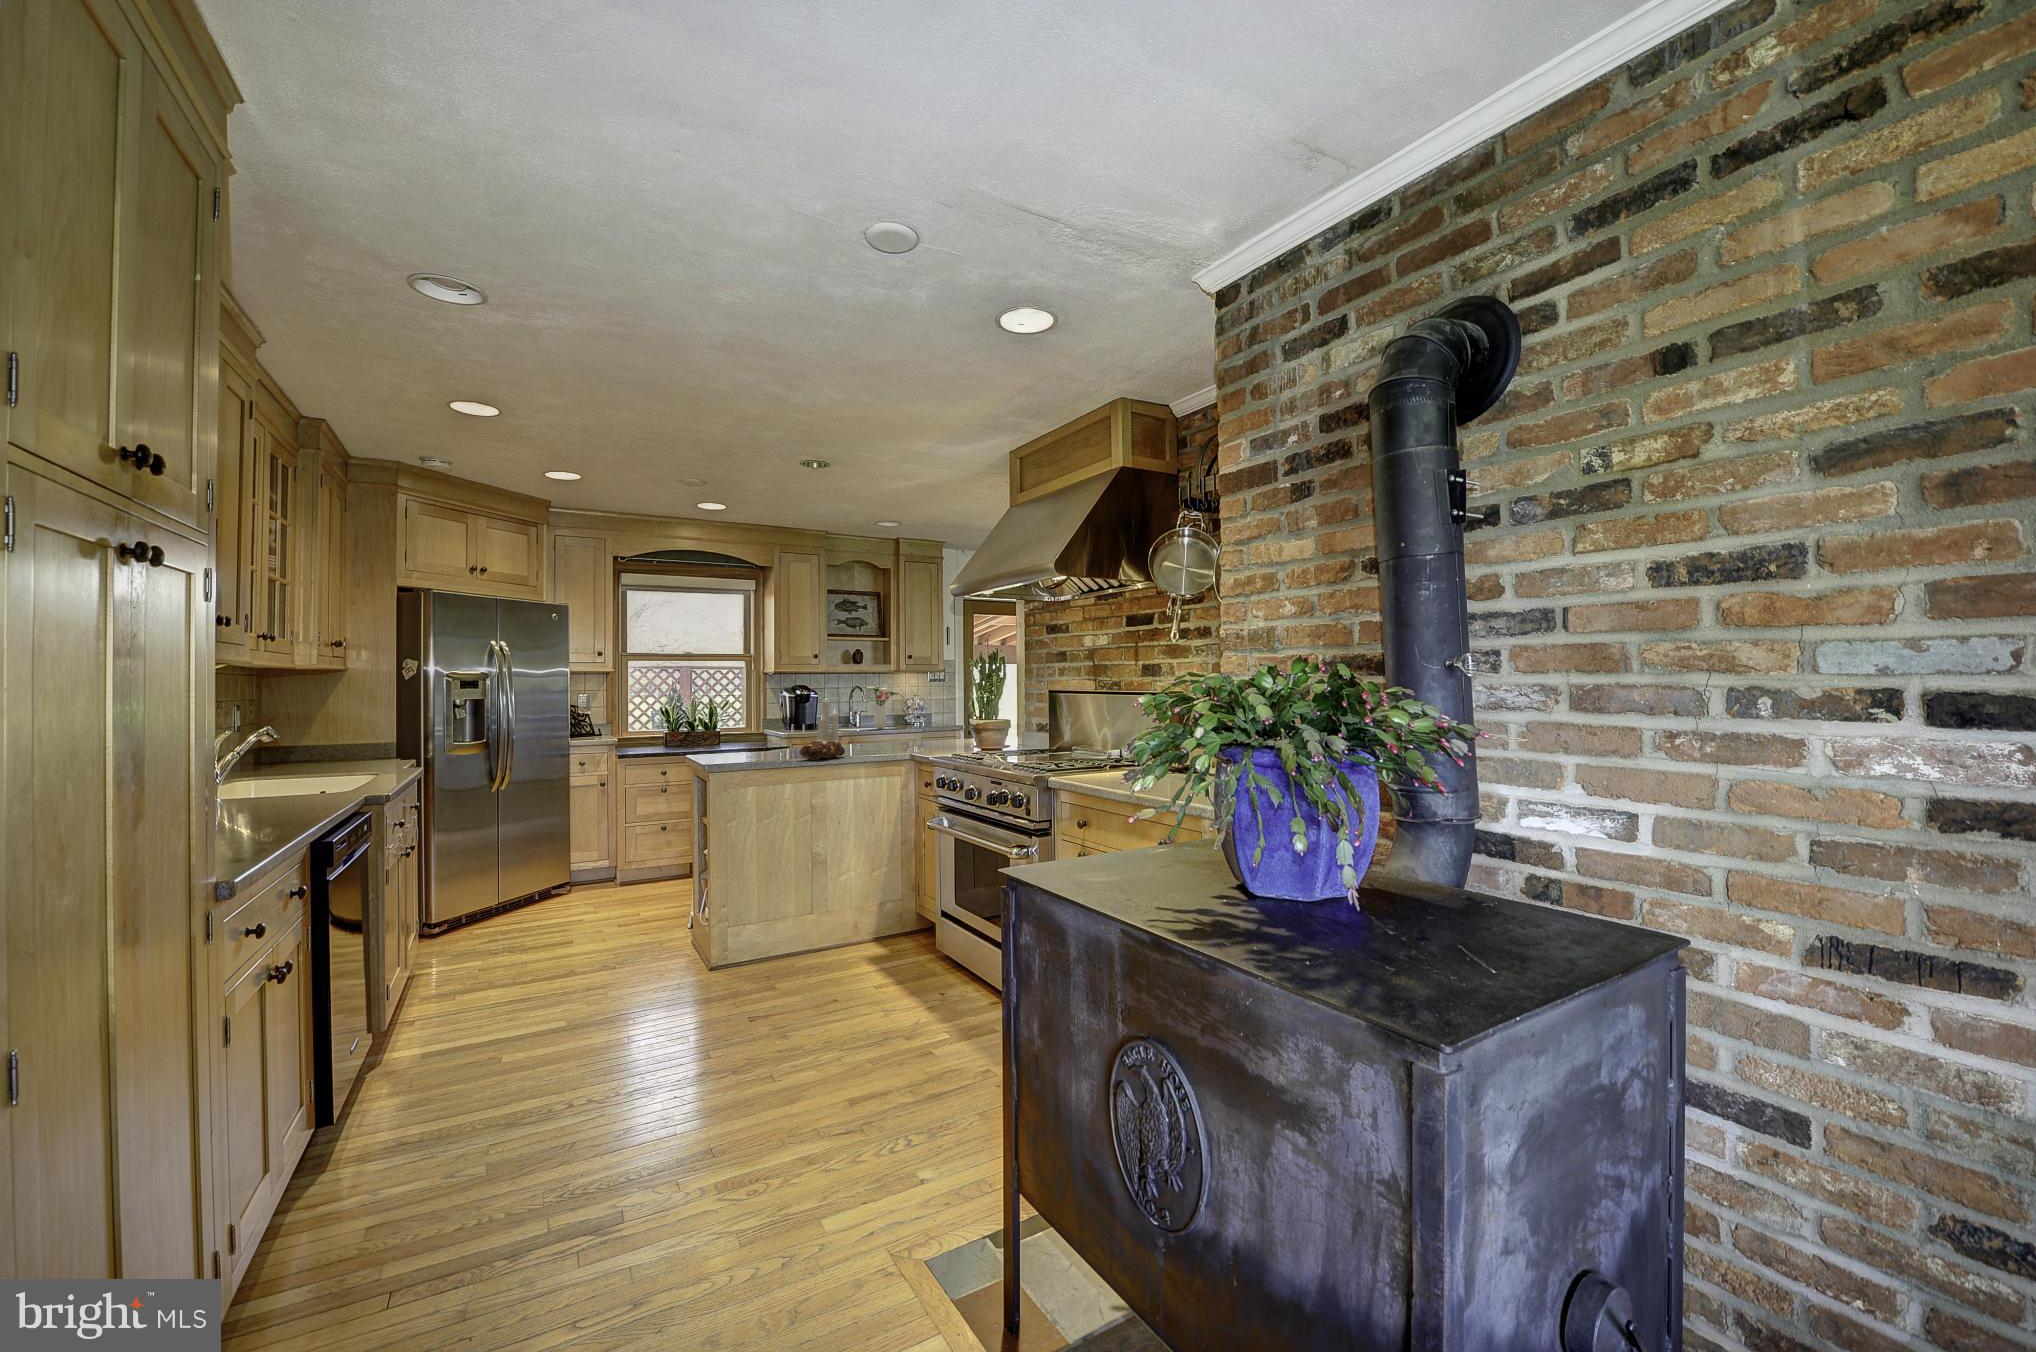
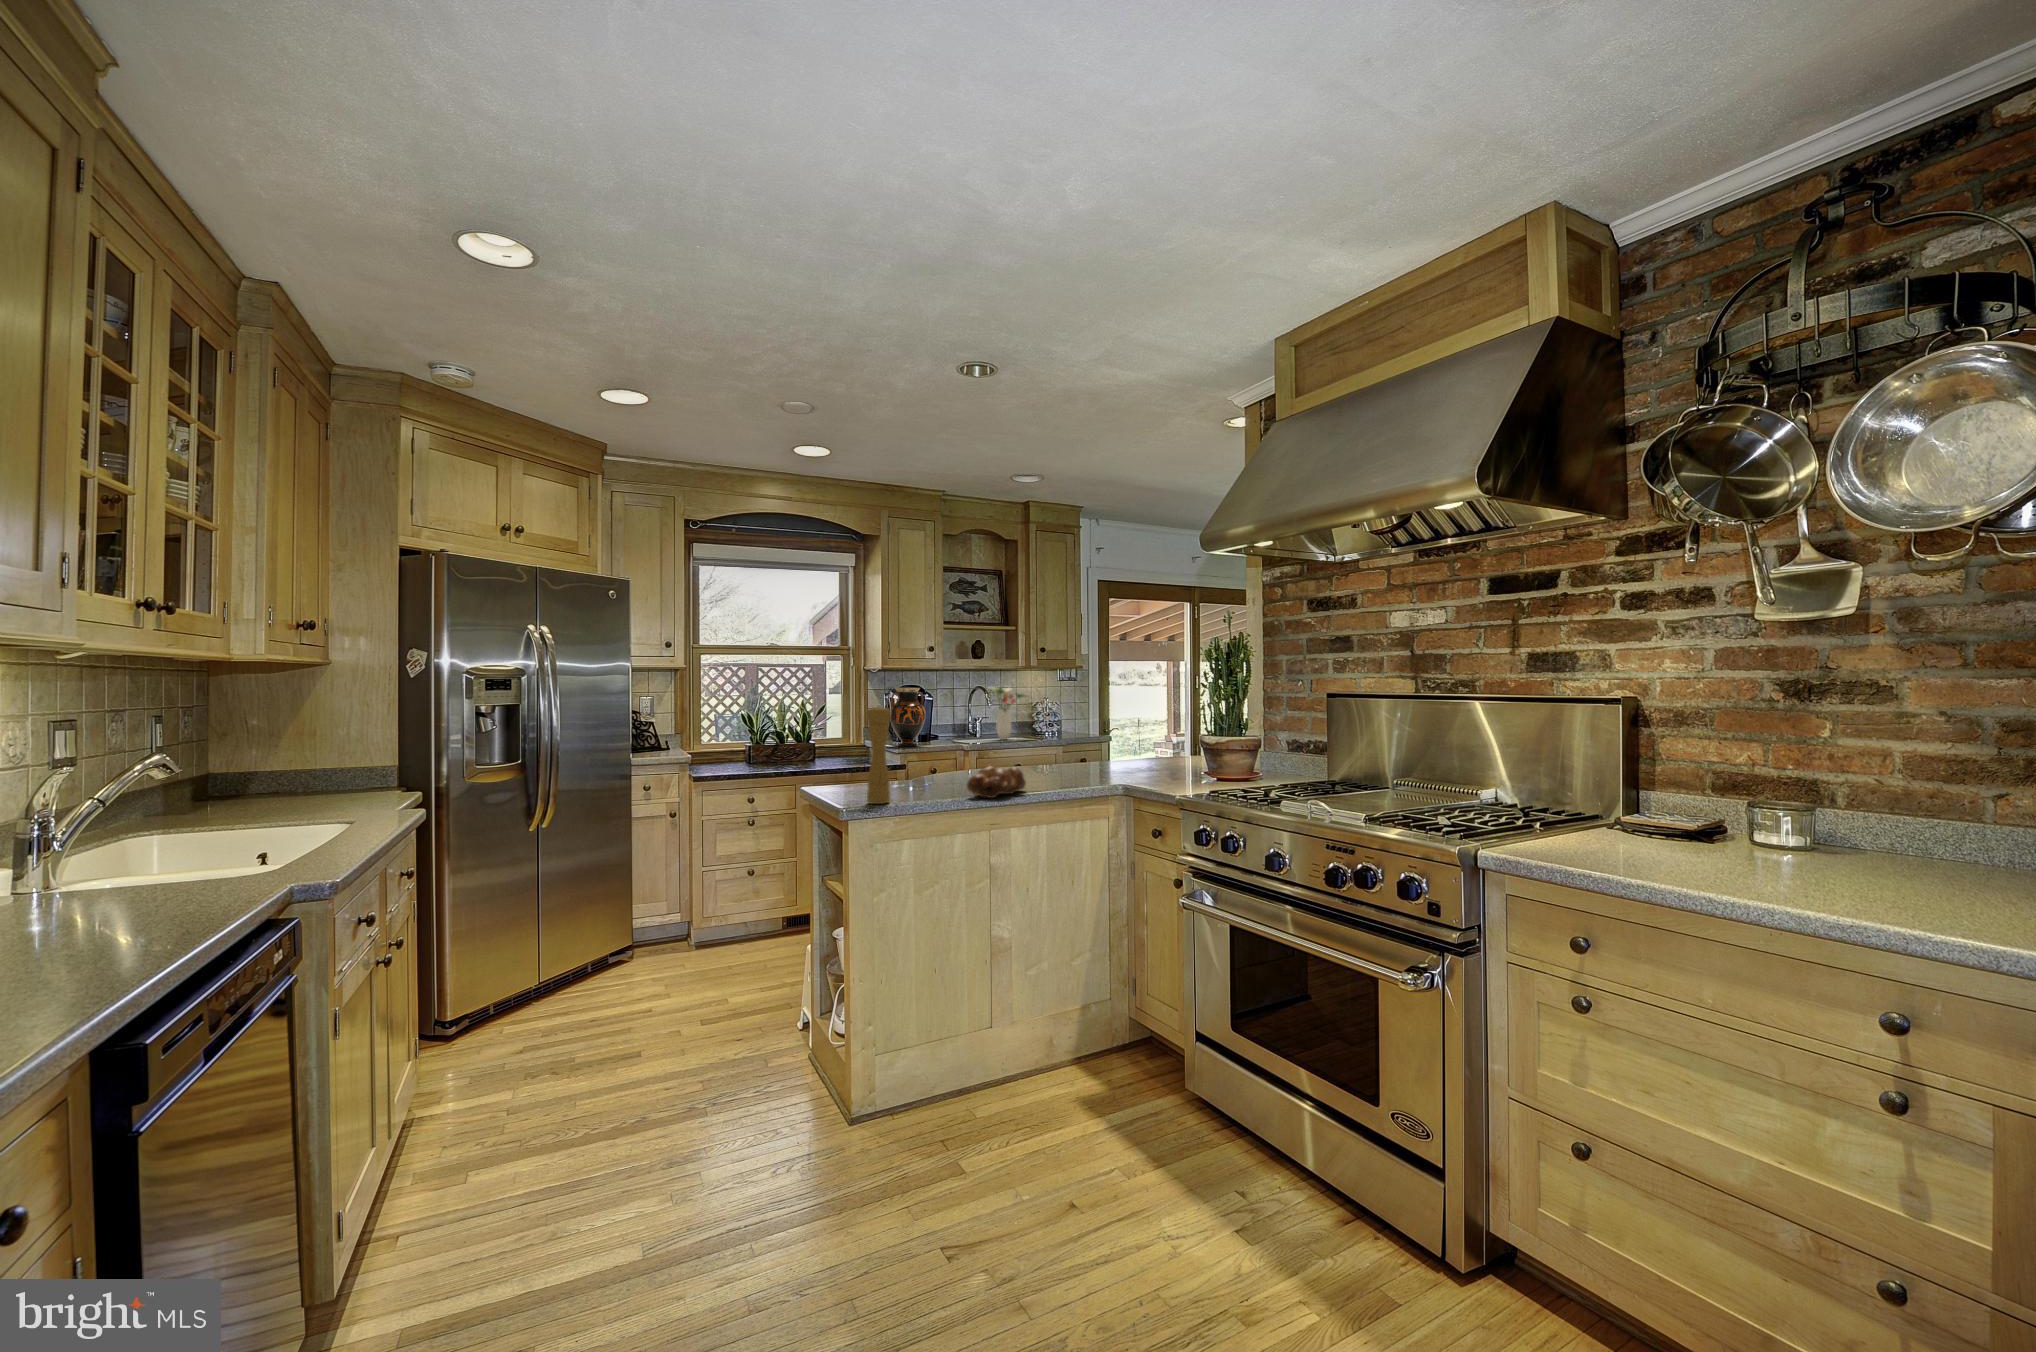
vase: none [782,687,812,734] -> present [890,688,926,747]
pepper mill: none [728,698,746,763] -> present [866,706,891,804]
candle: present [817,700,839,741] -> none [951,694,980,762]

